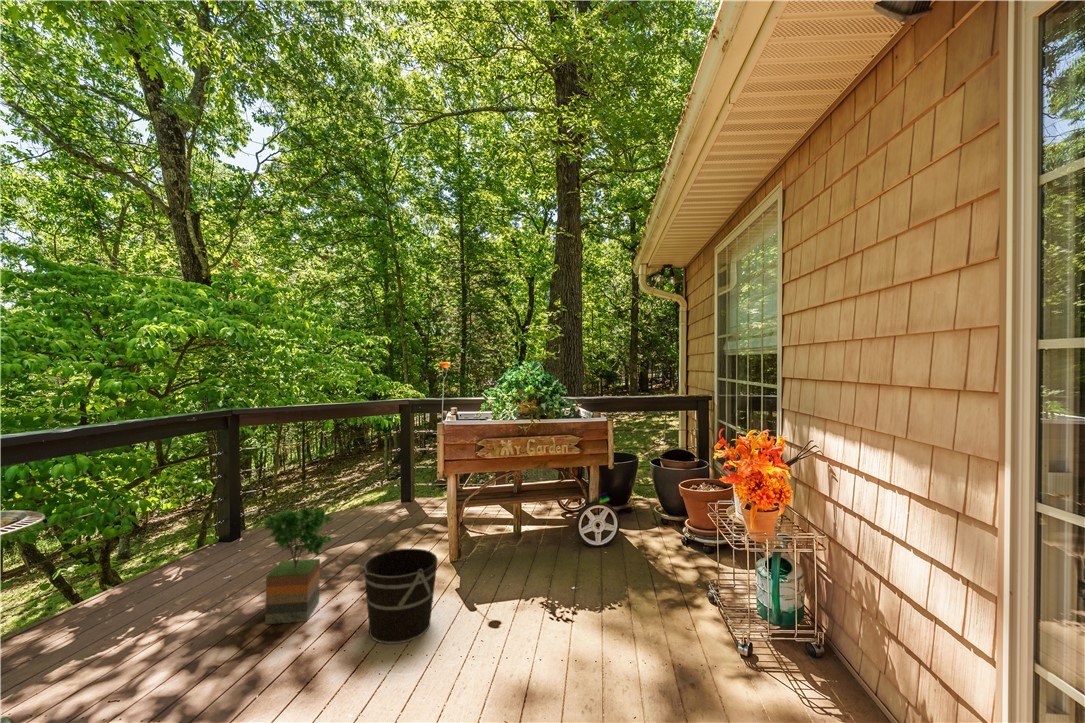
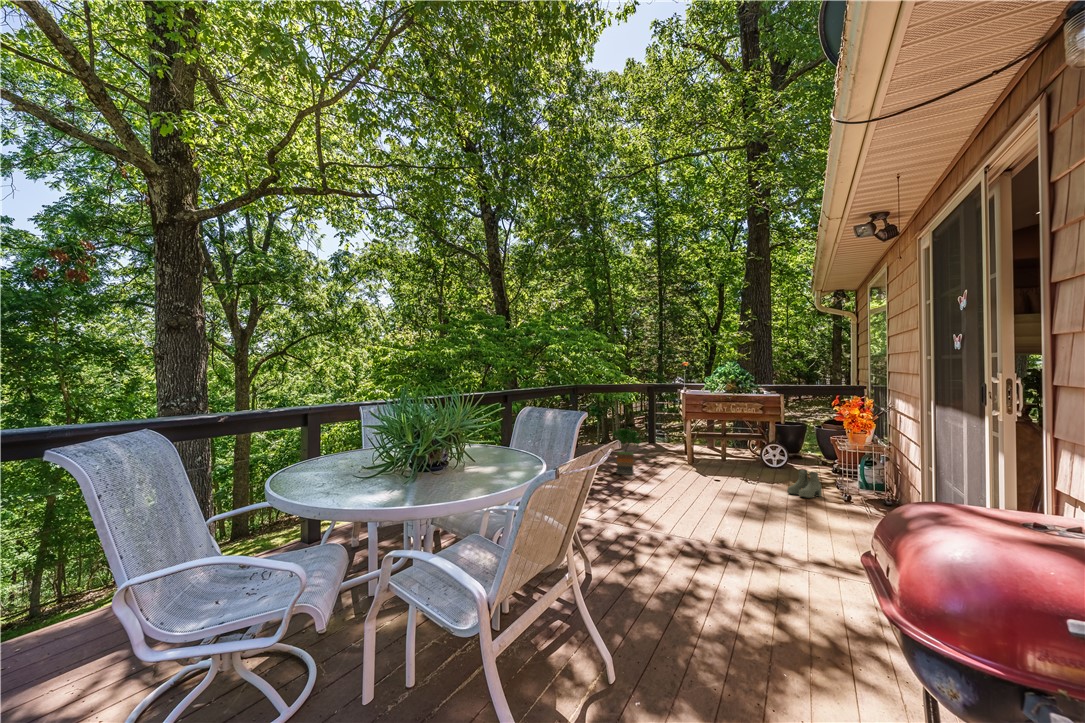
bucket: present [364,549,437,644] -> none [660,447,692,482]
boots: none [640,601,711,689] -> present [787,469,822,498]

